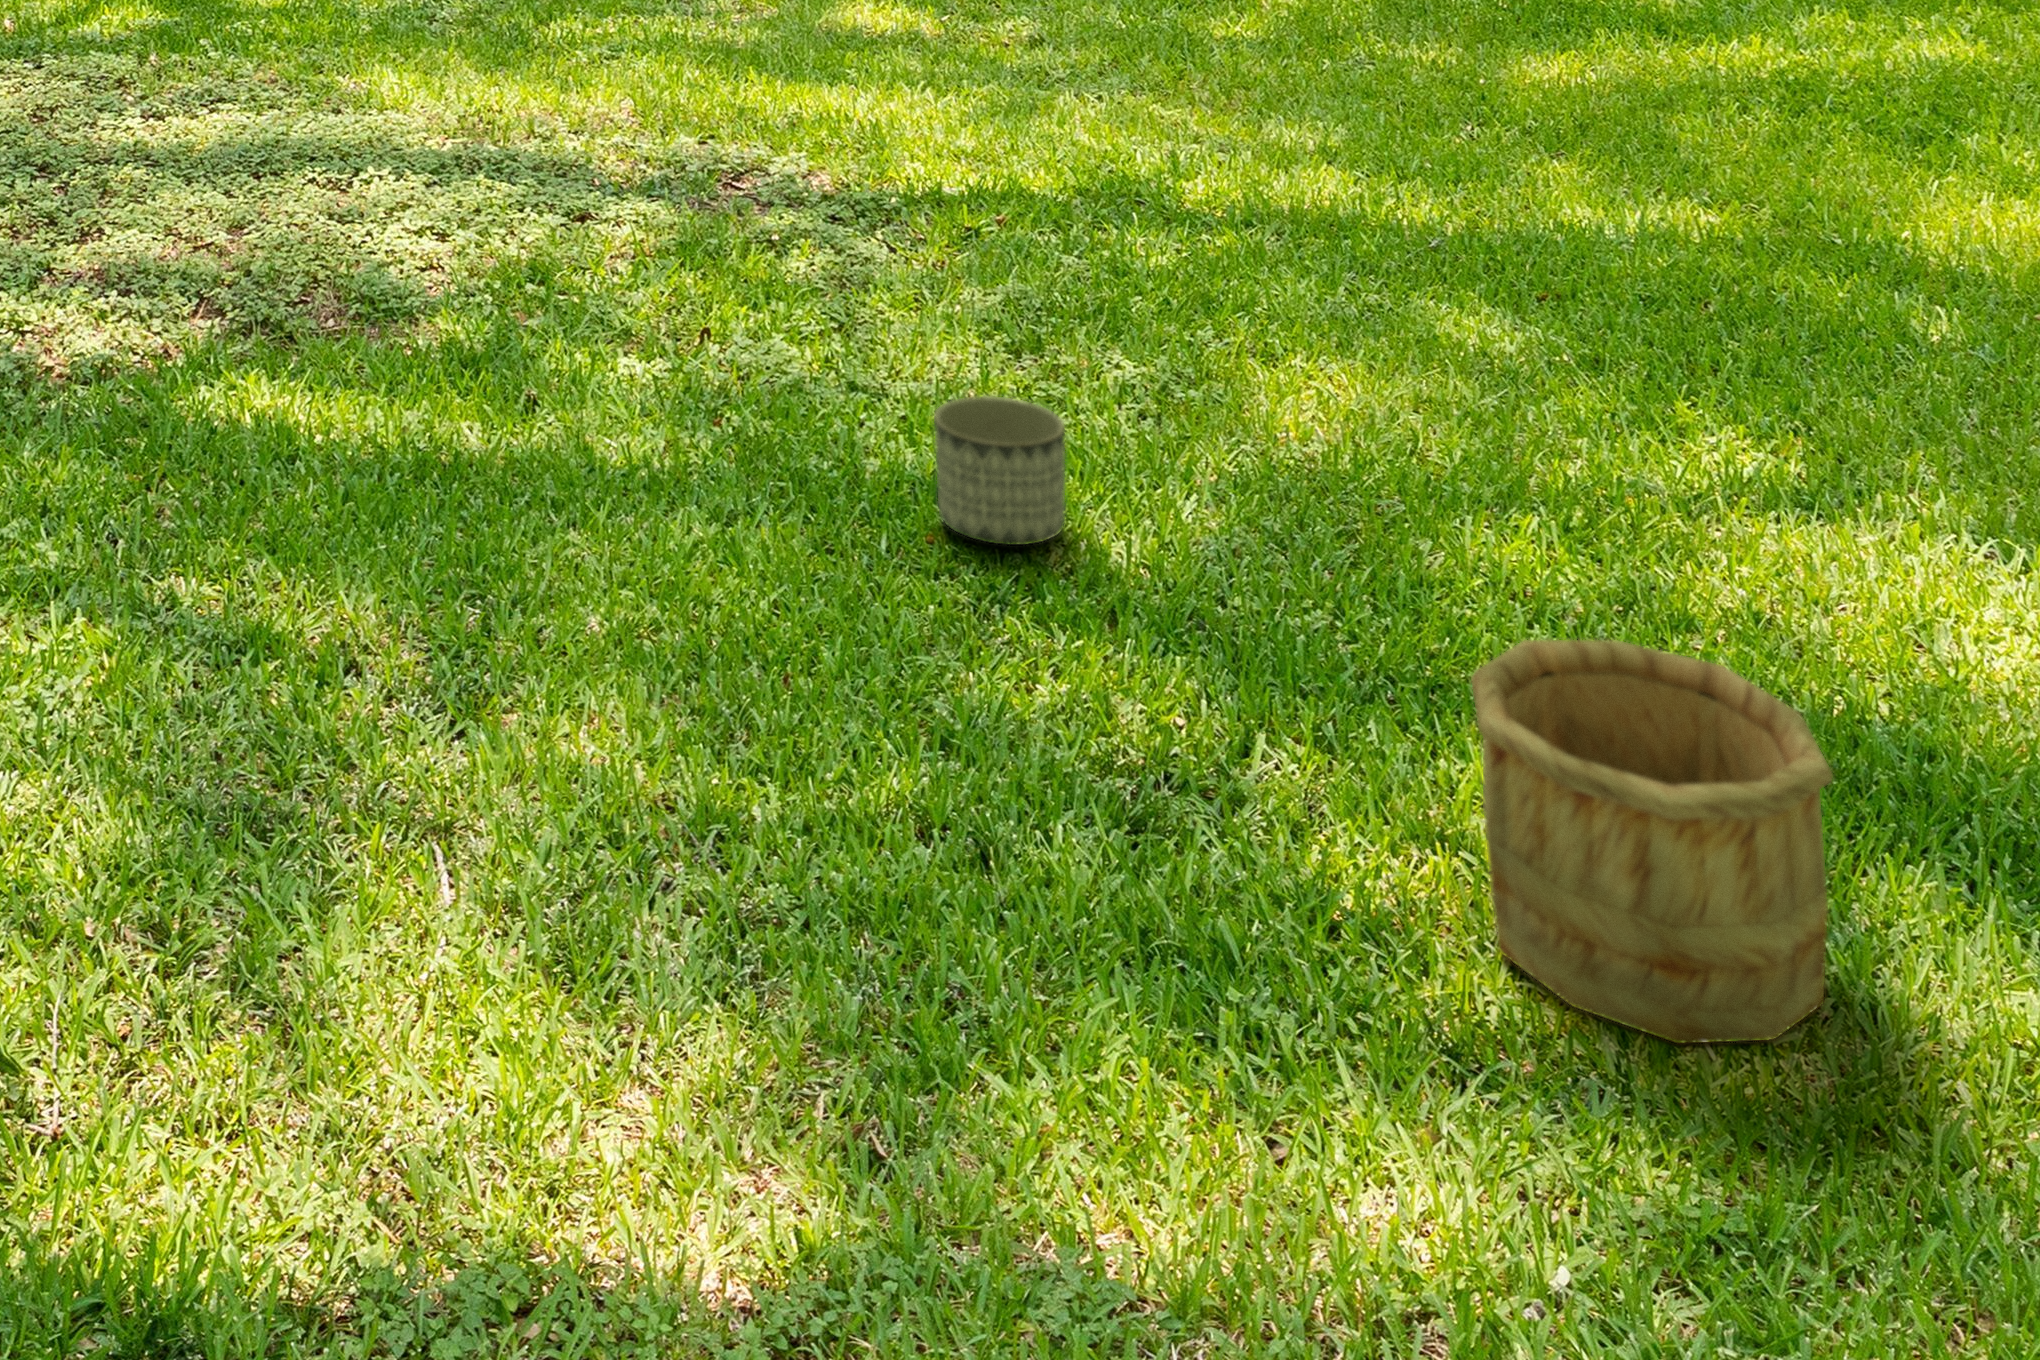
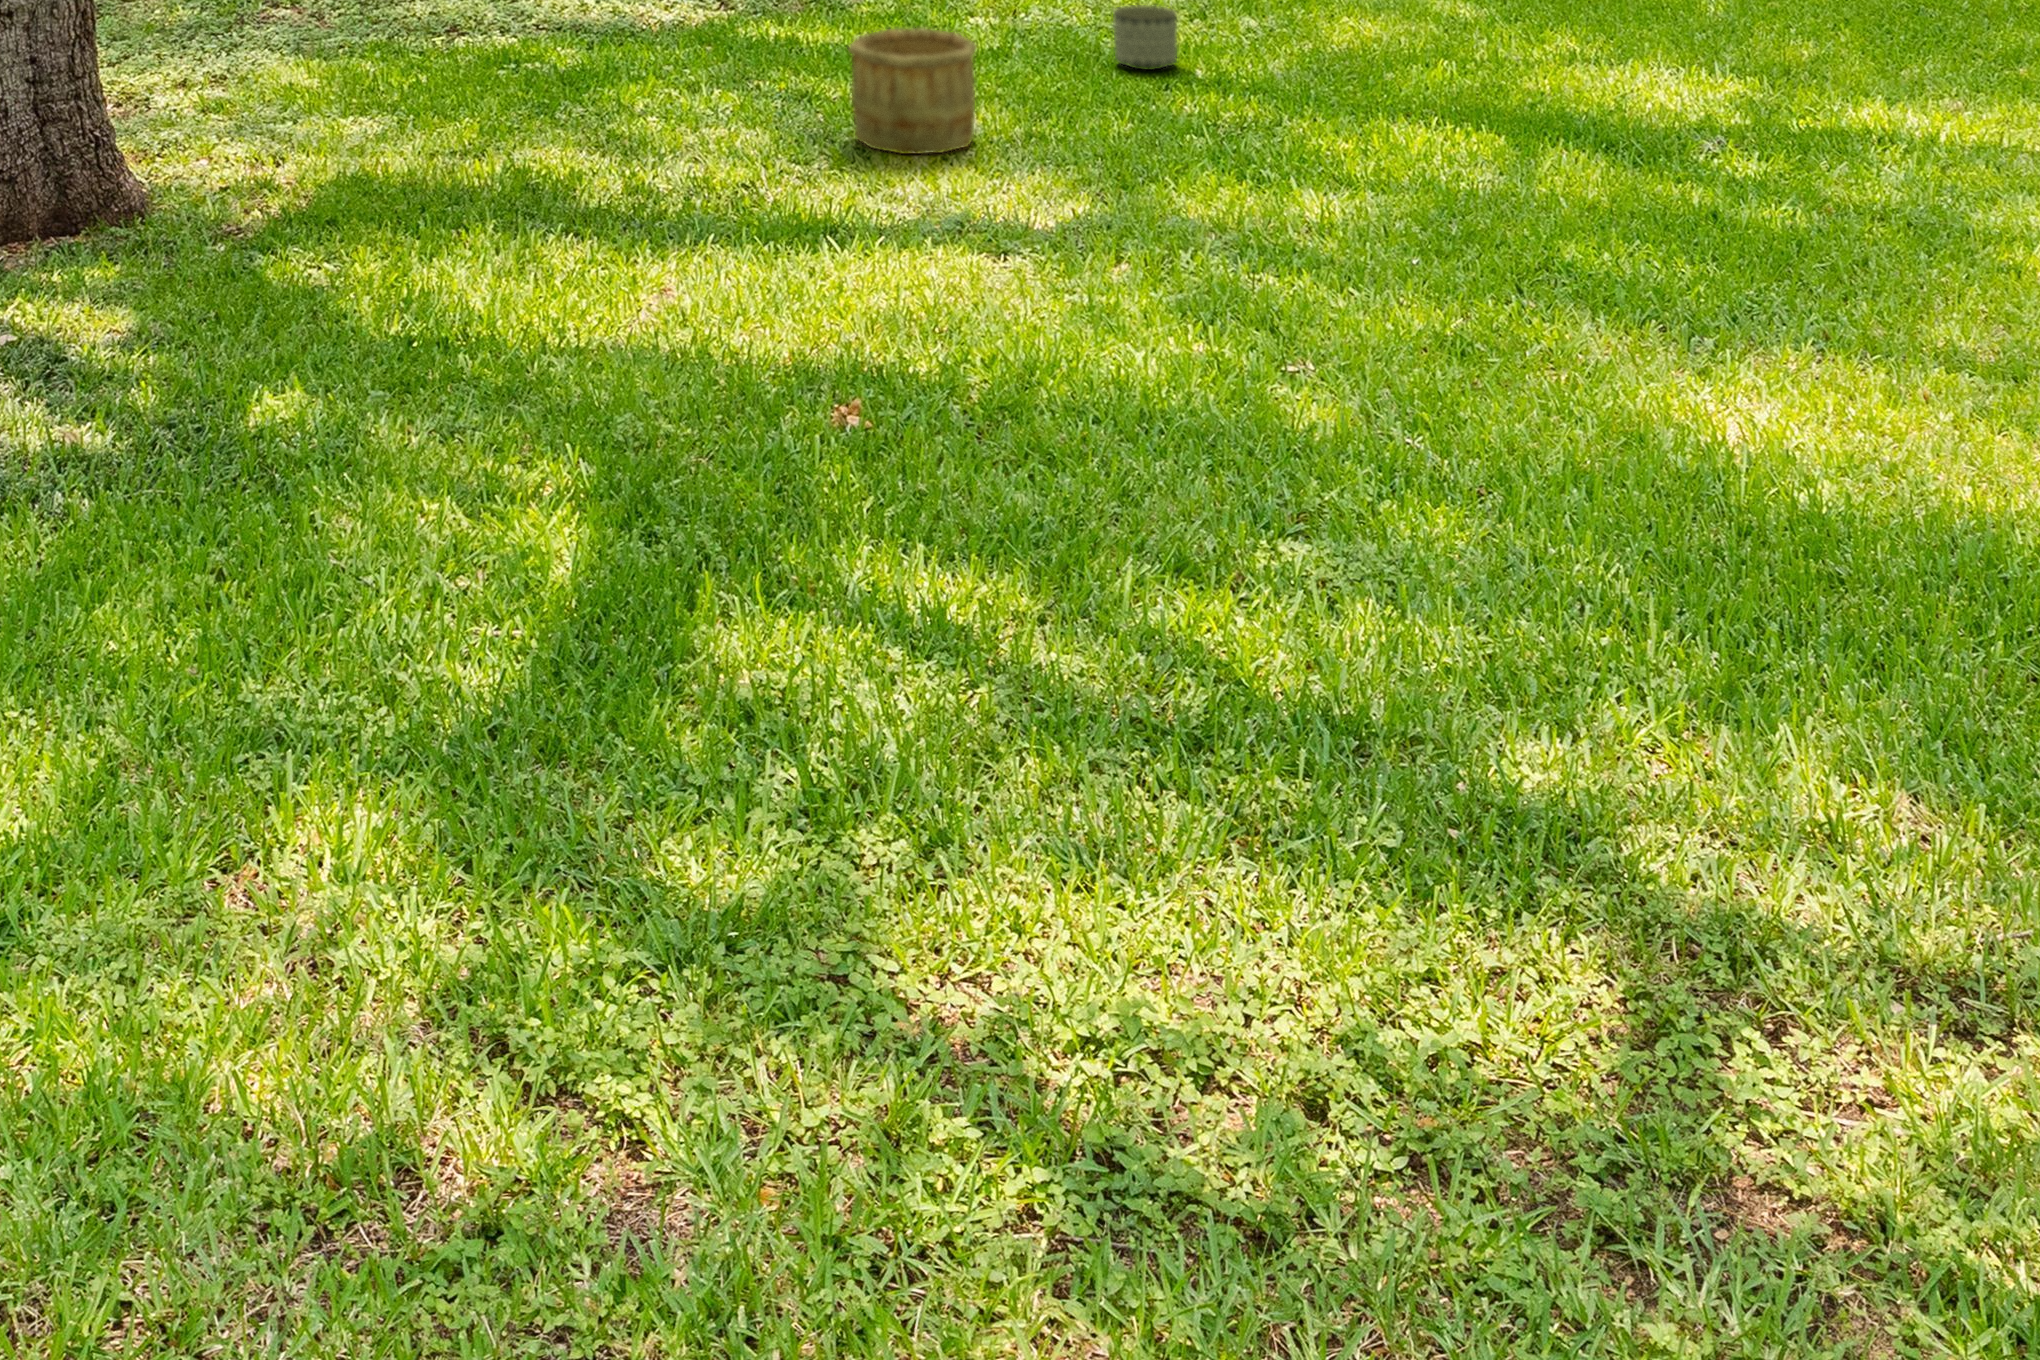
wooden bucket: present [1471,640,1833,1044] -> present [848,28,976,154]

